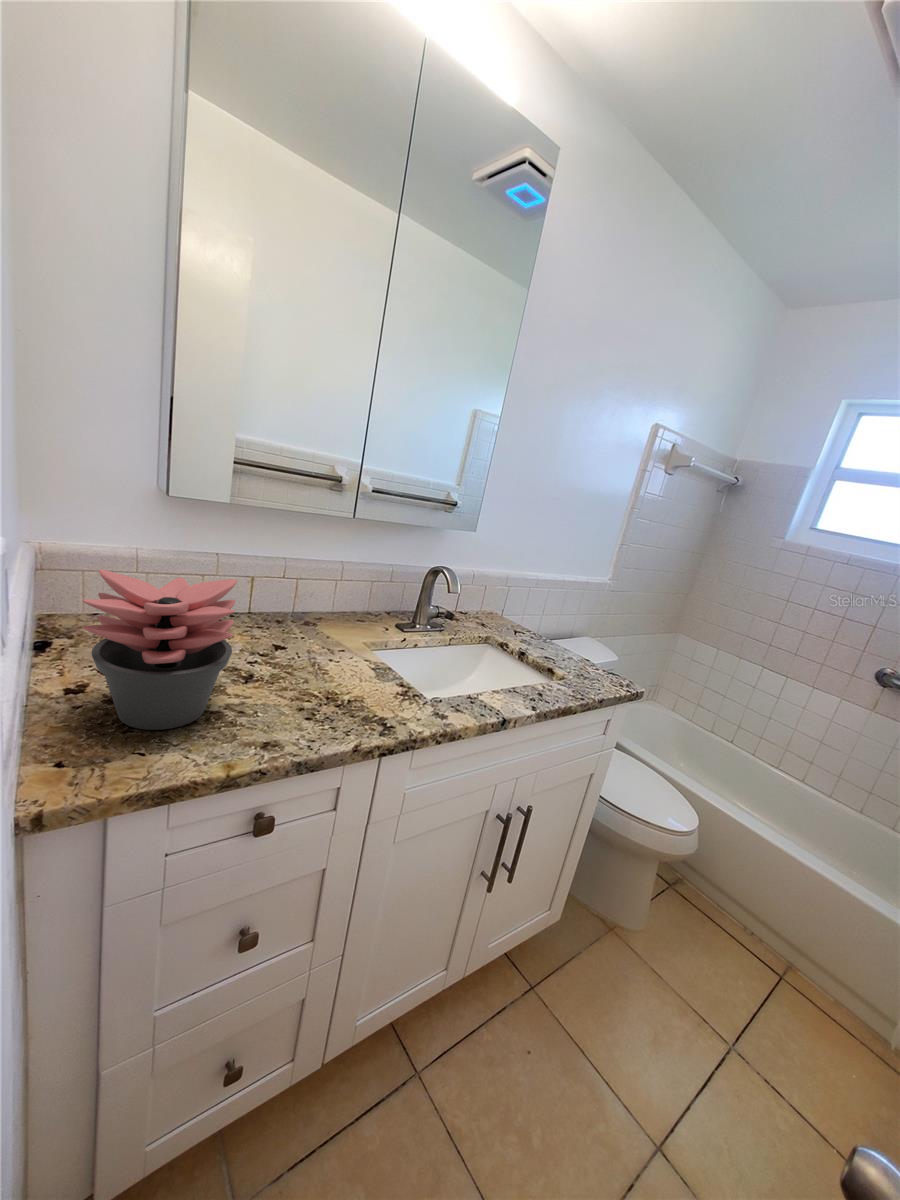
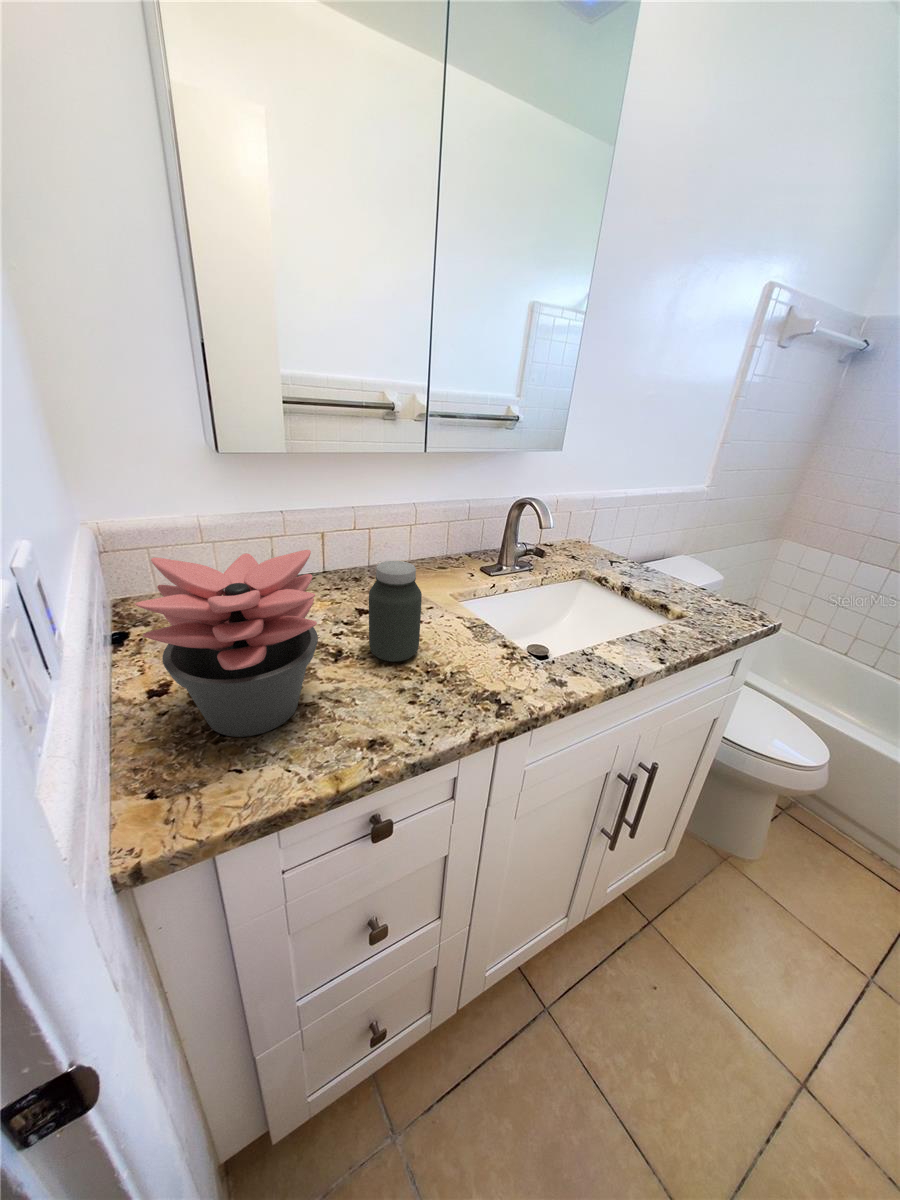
jar: none [279,600,331,688] -> present [369,561,422,662]

